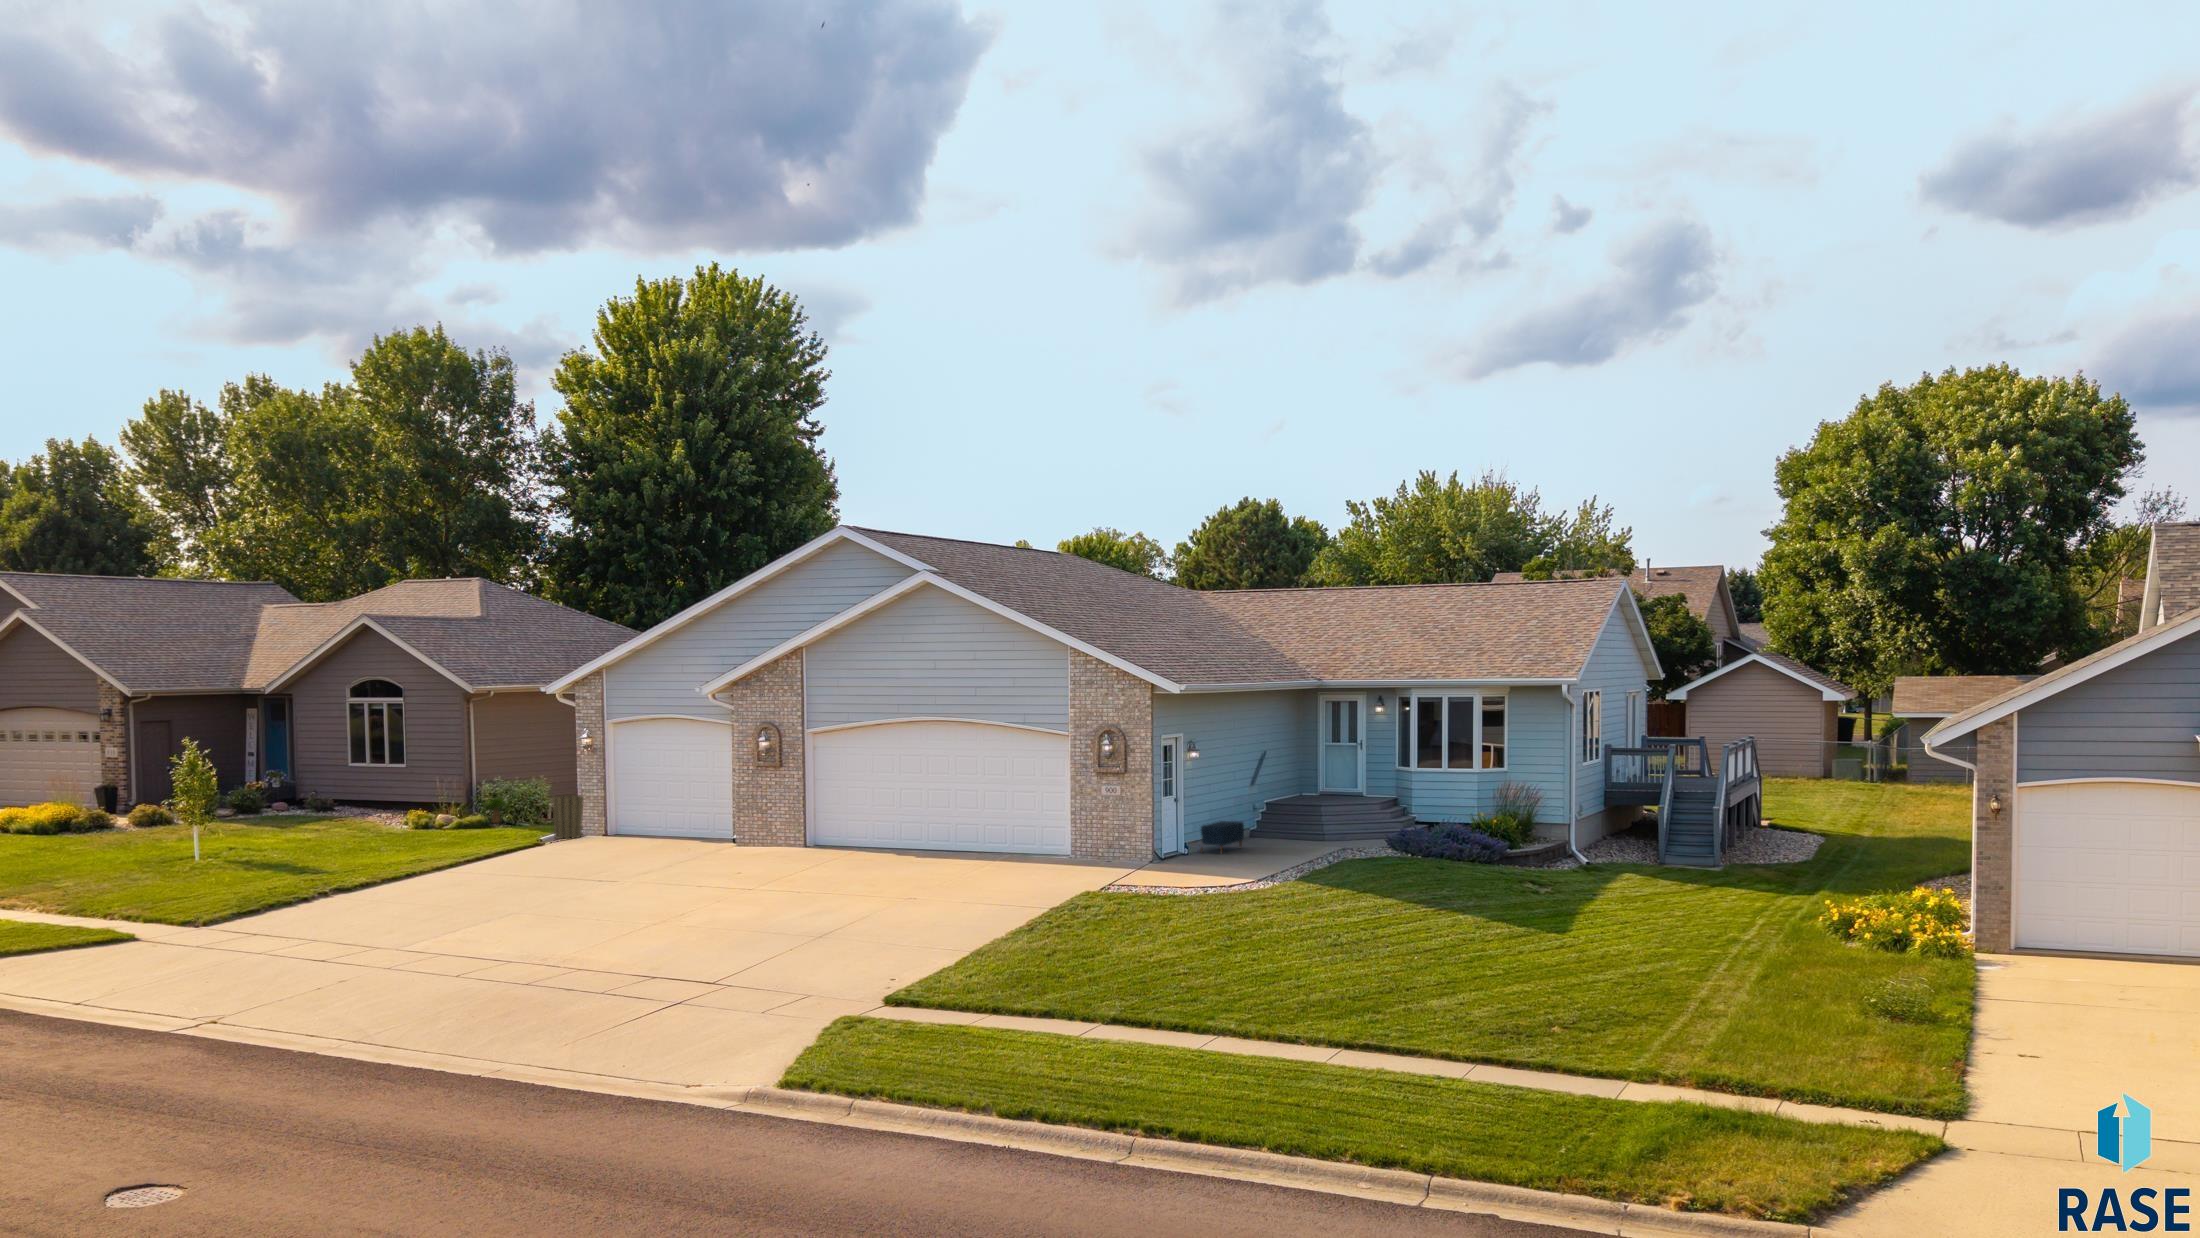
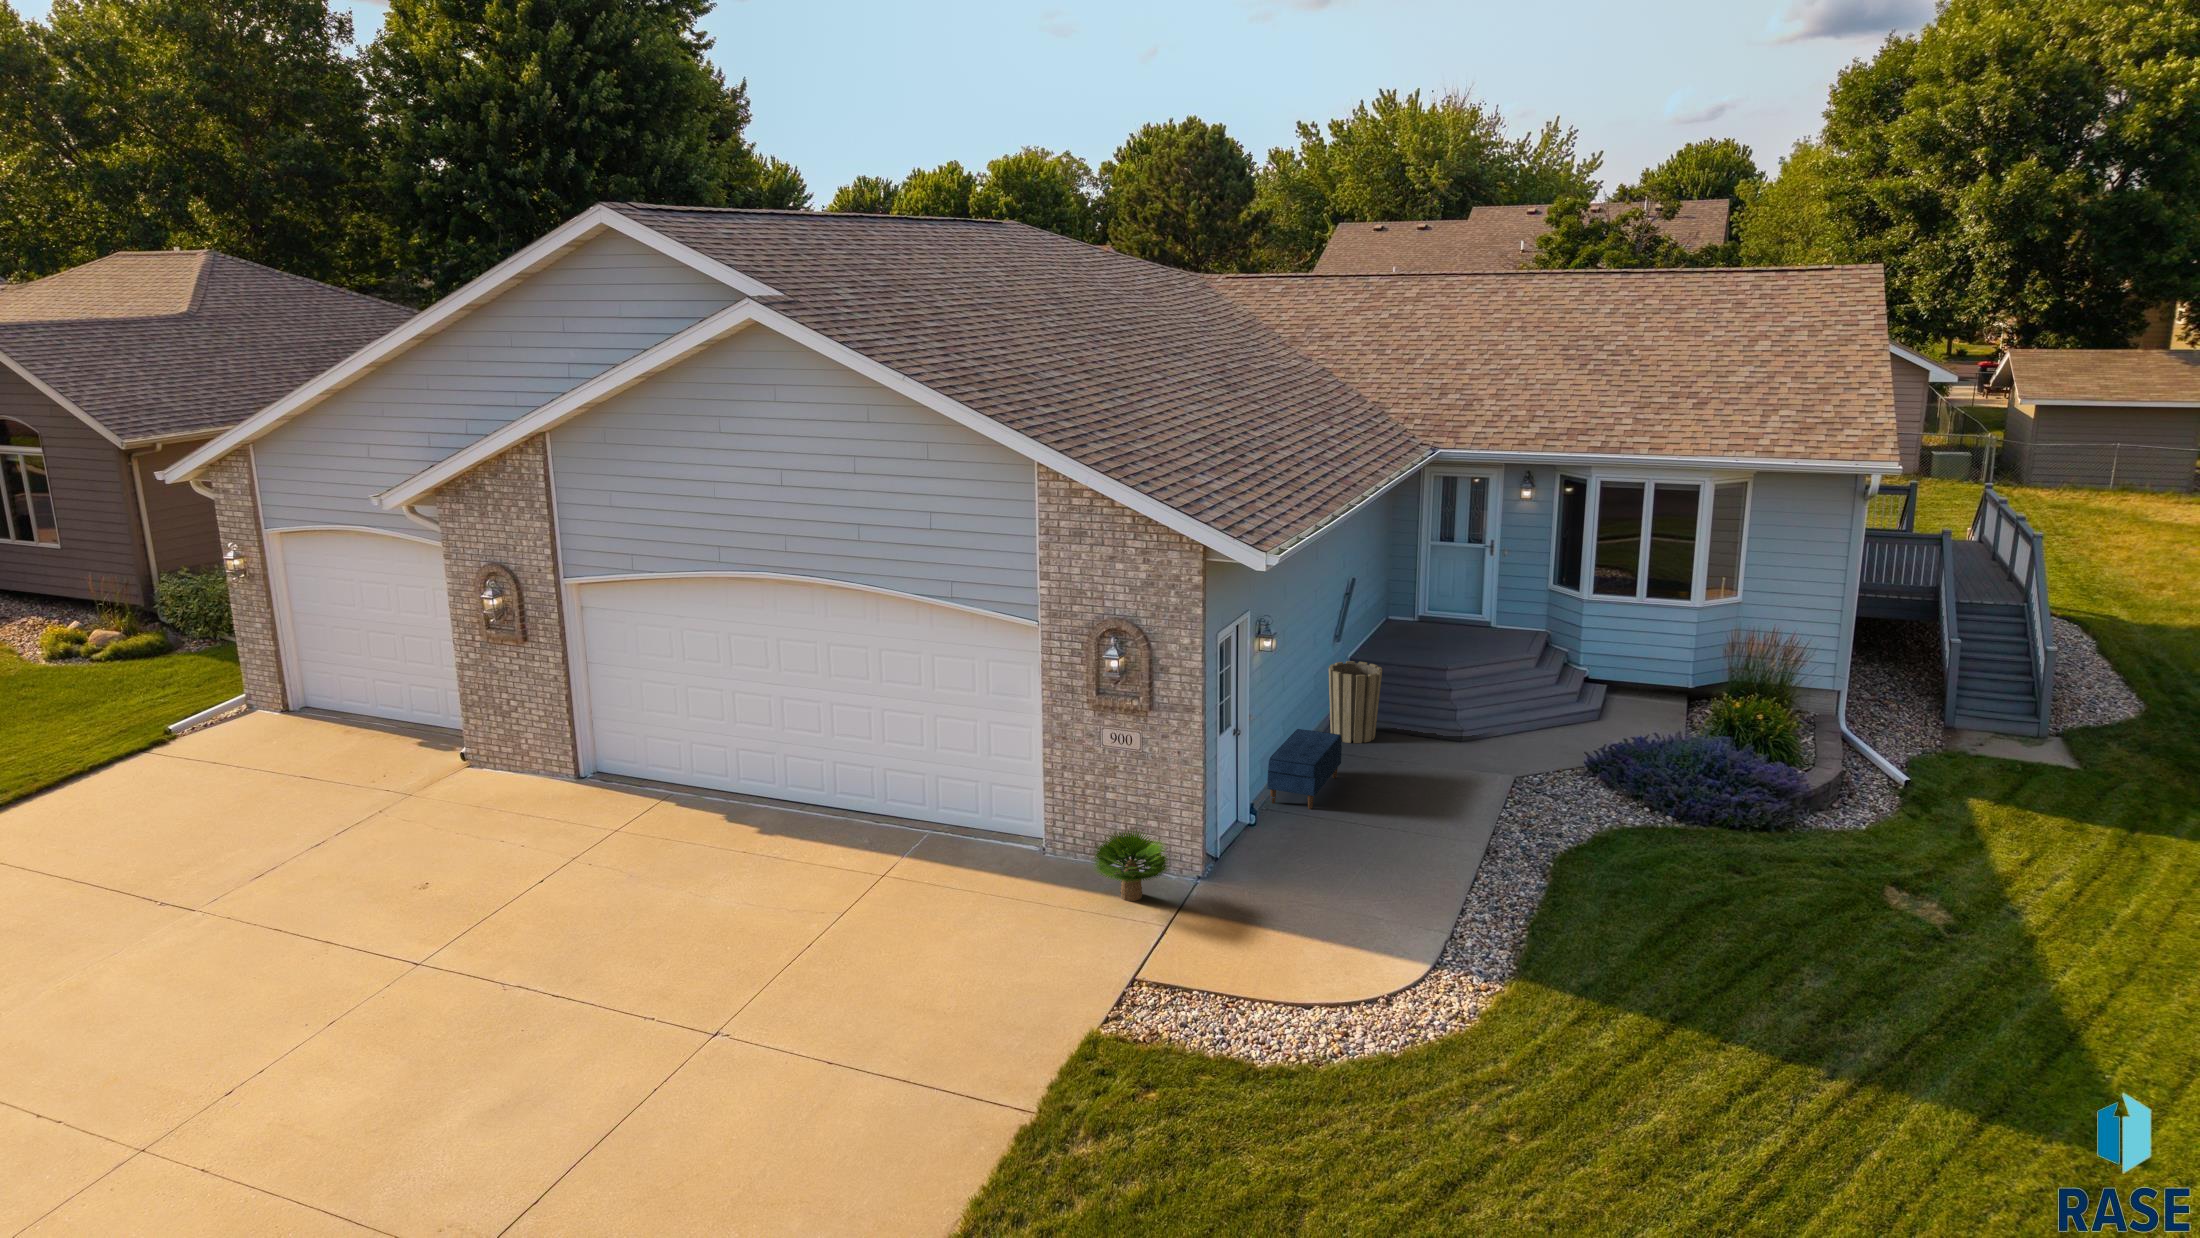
trash can: present [552,795,584,839] -> present [1329,661,1382,743]
potted plant: present [482,798,509,823] -> present [1095,830,1168,901]

